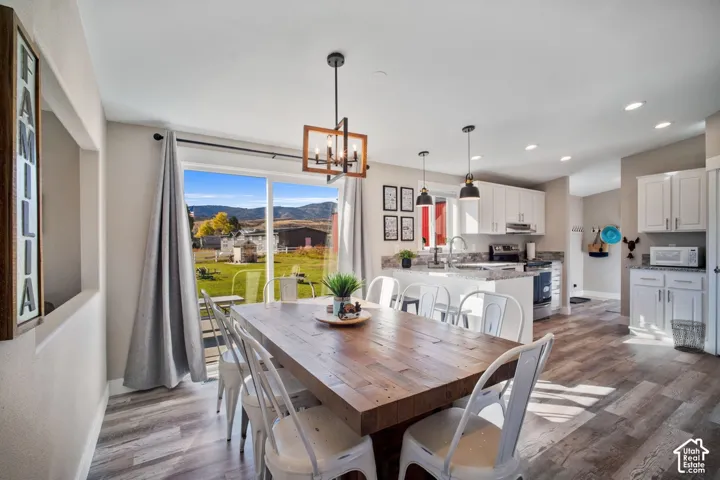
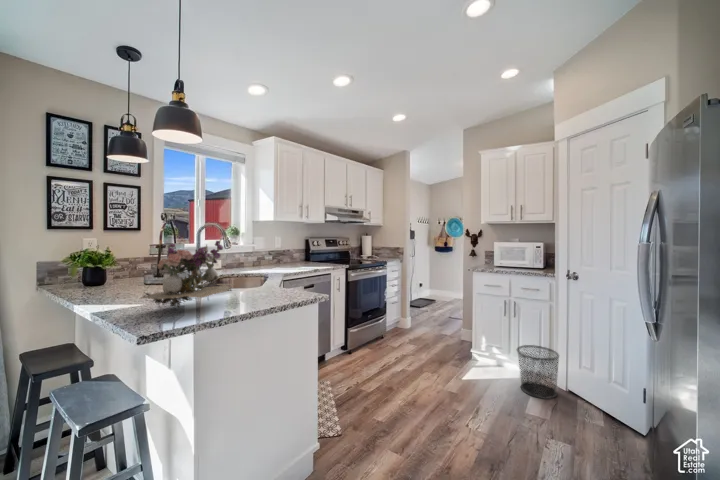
flower arrangement: none [474,245,508,273] -> present [140,240,234,308]

